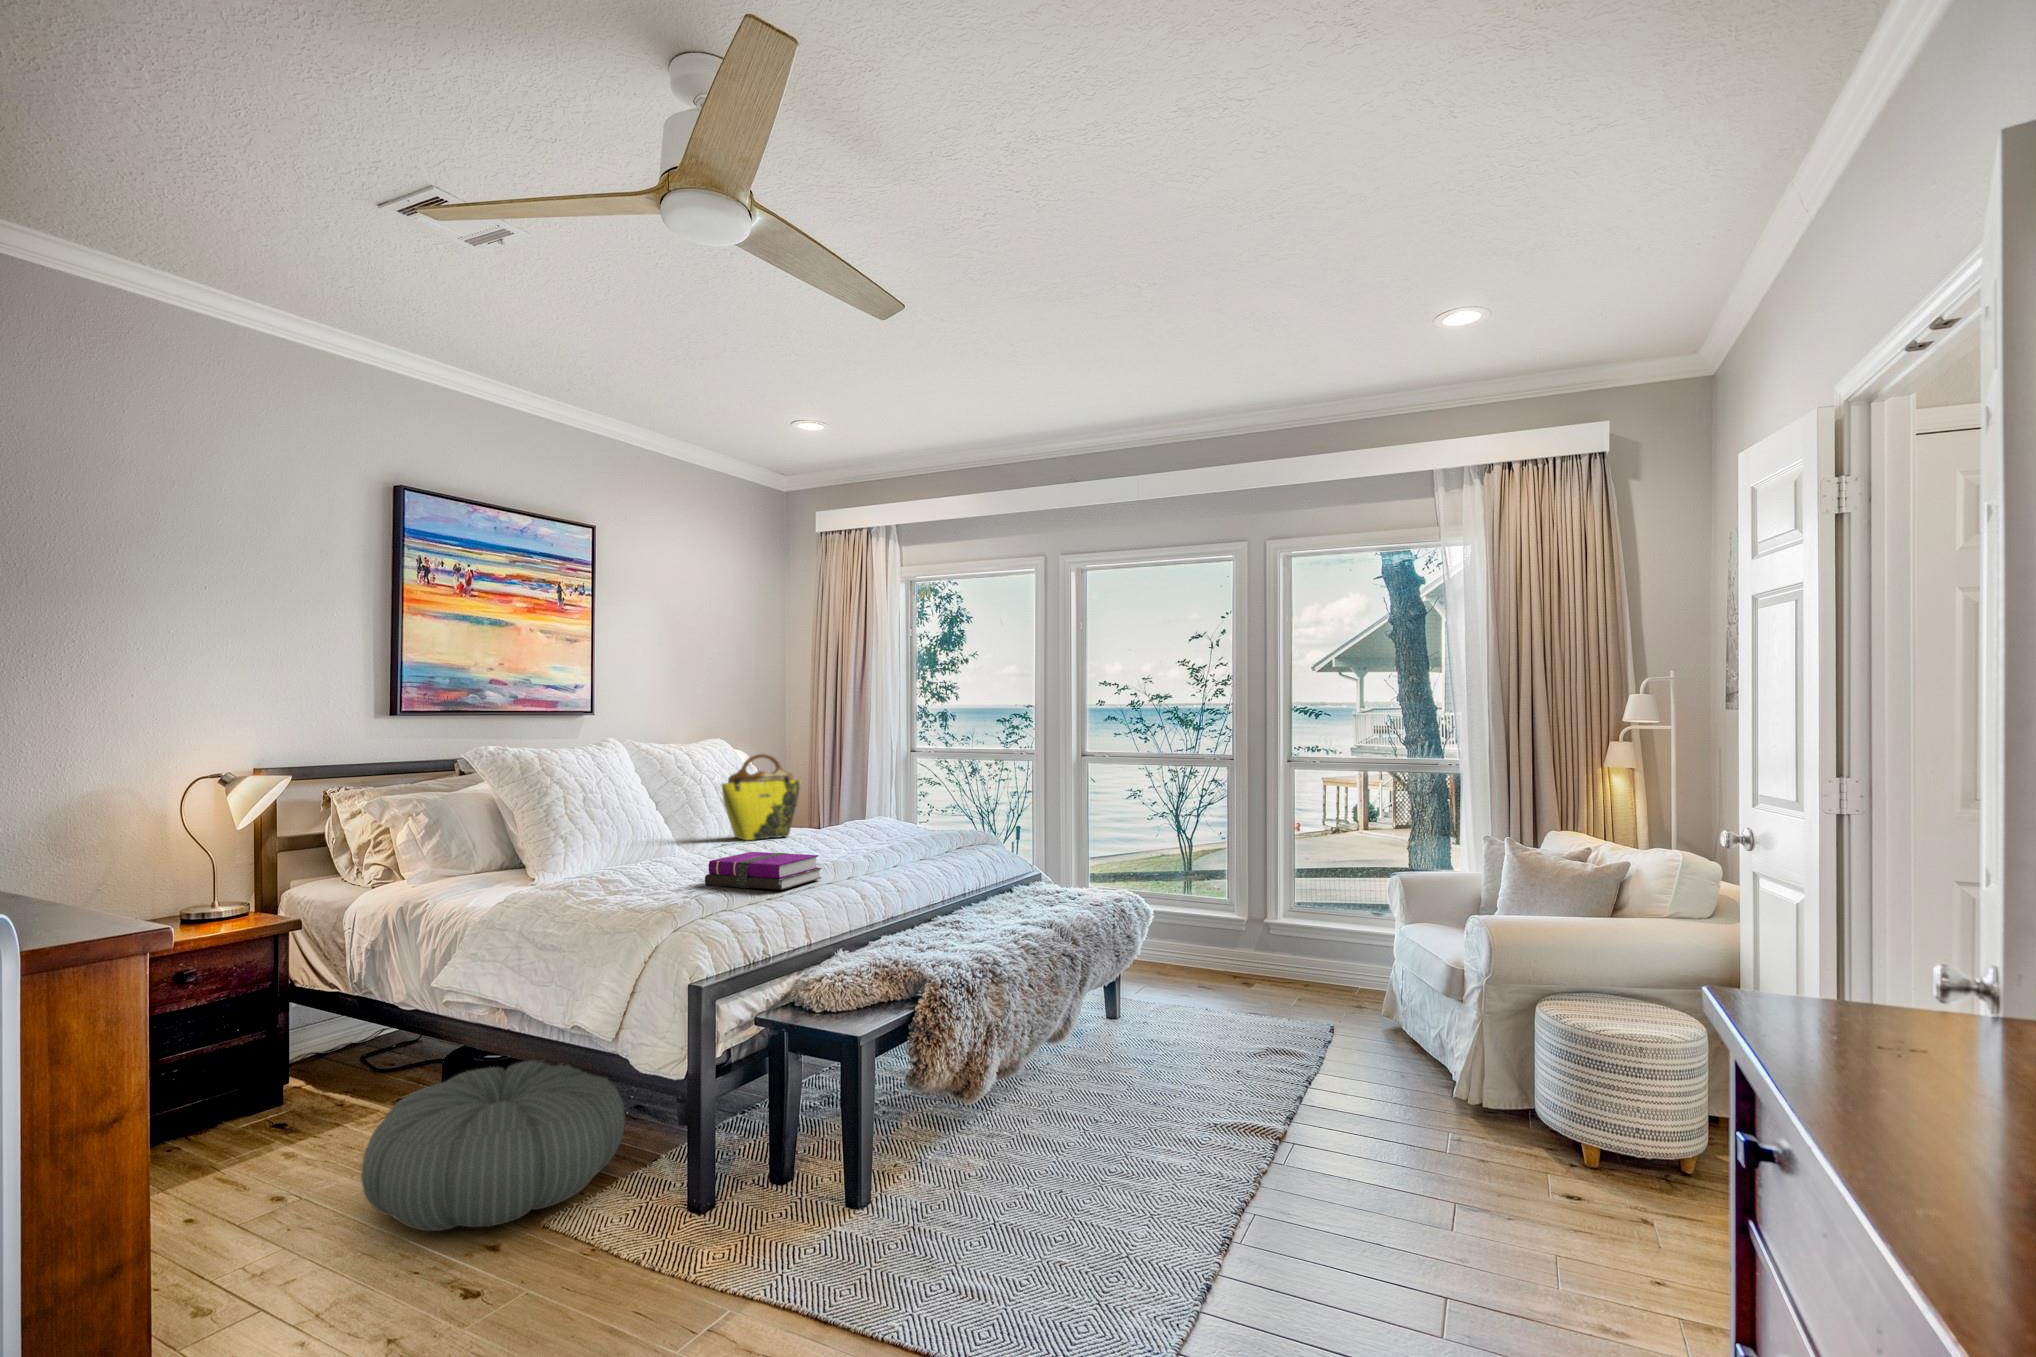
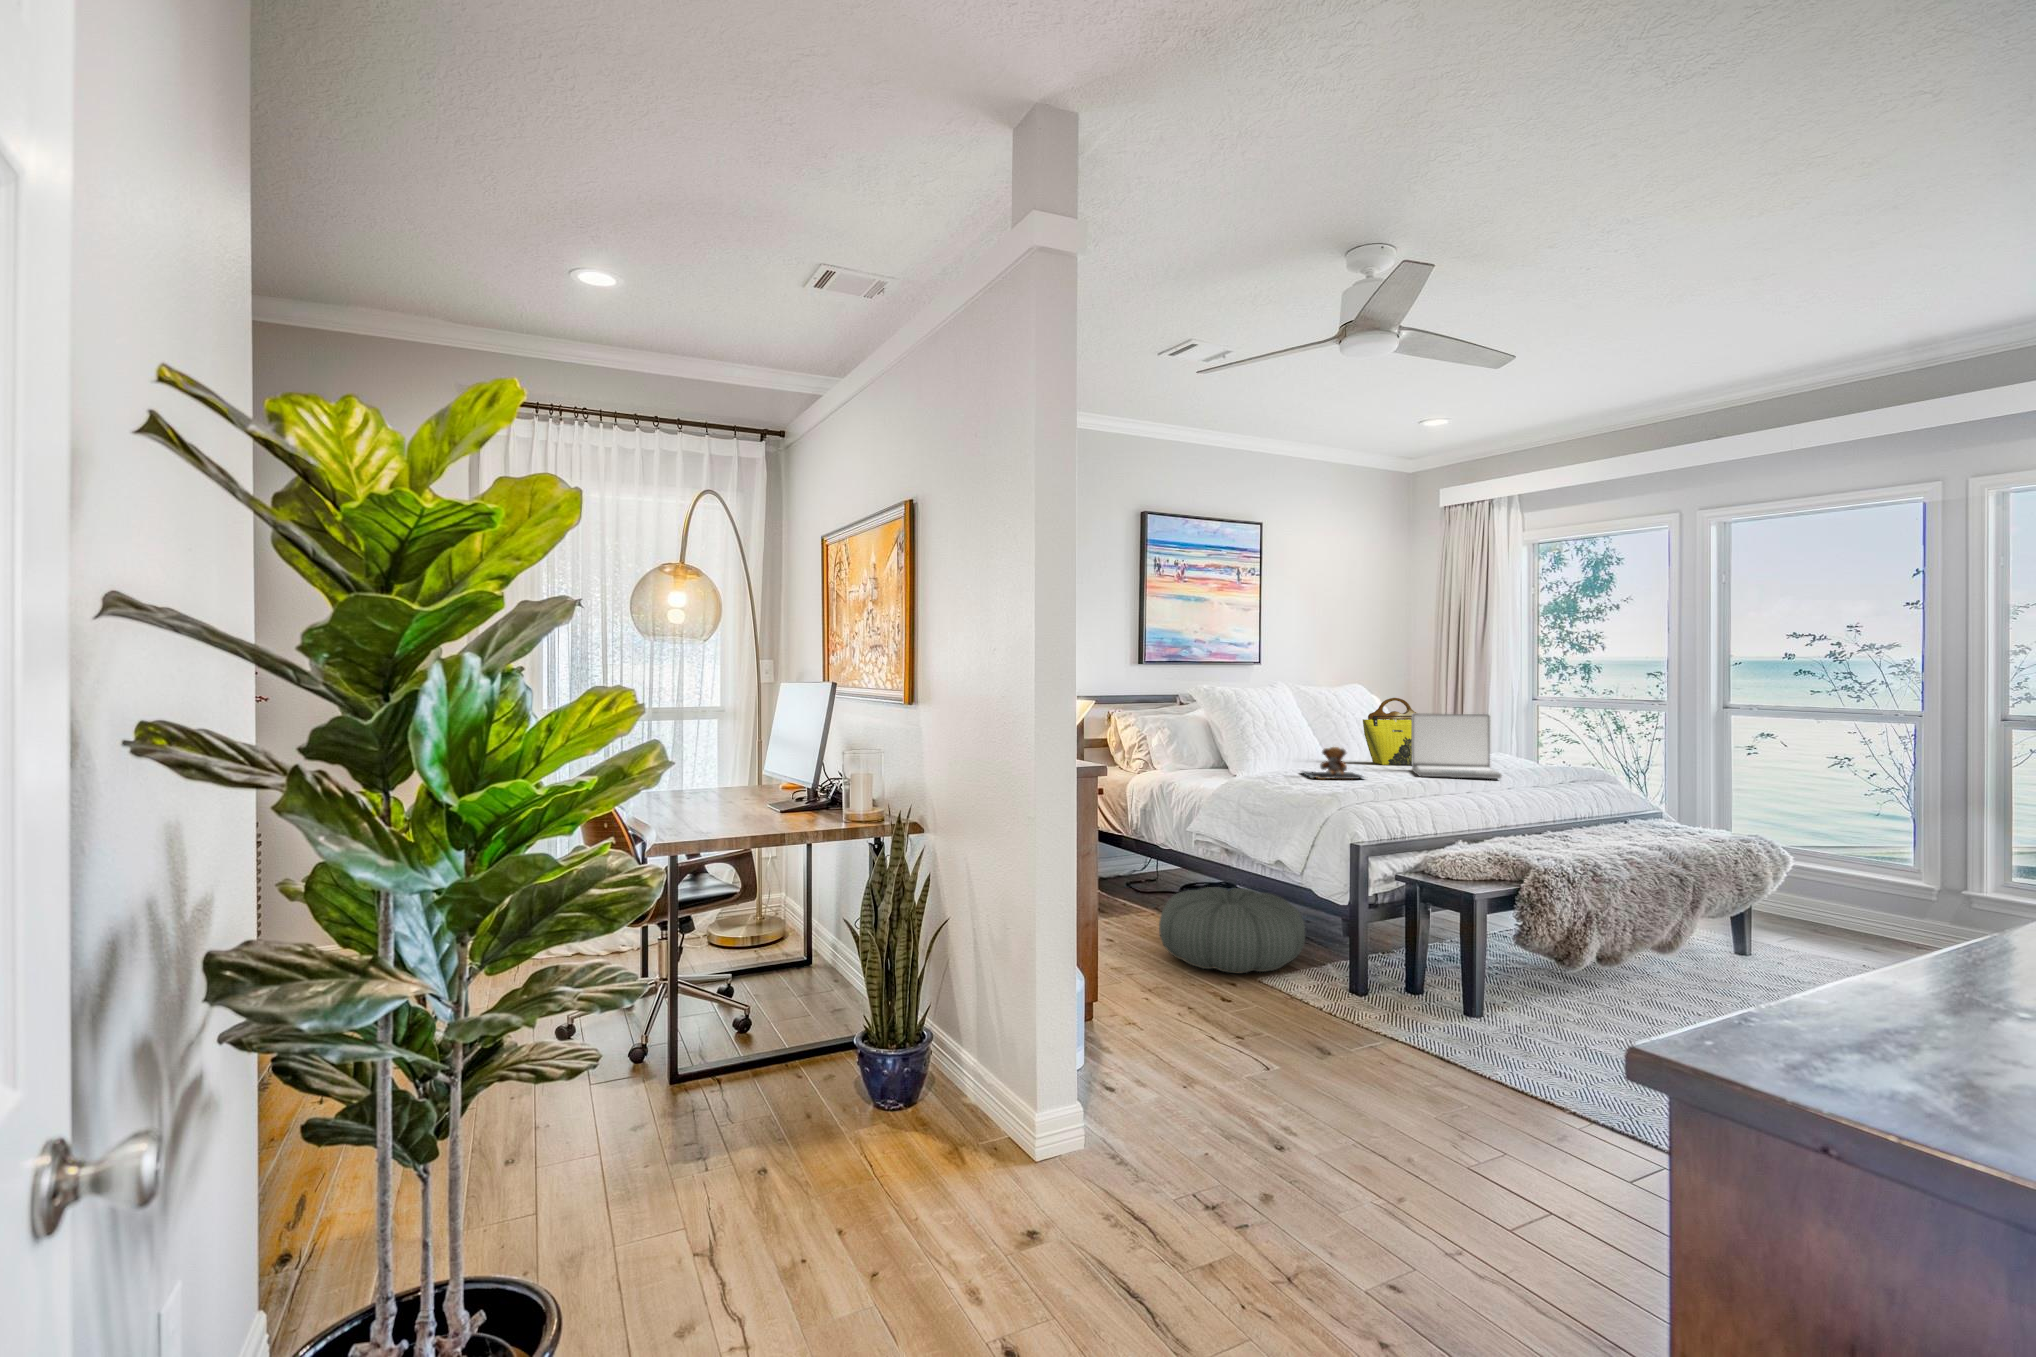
laptop: none [781,771,884,856] -> present [1411,713,1502,779]
teddy bear: none [630,827,723,875] -> present [1302,747,1363,779]
notebook: present [705,852,822,890] -> none [1357,768,1447,794]

